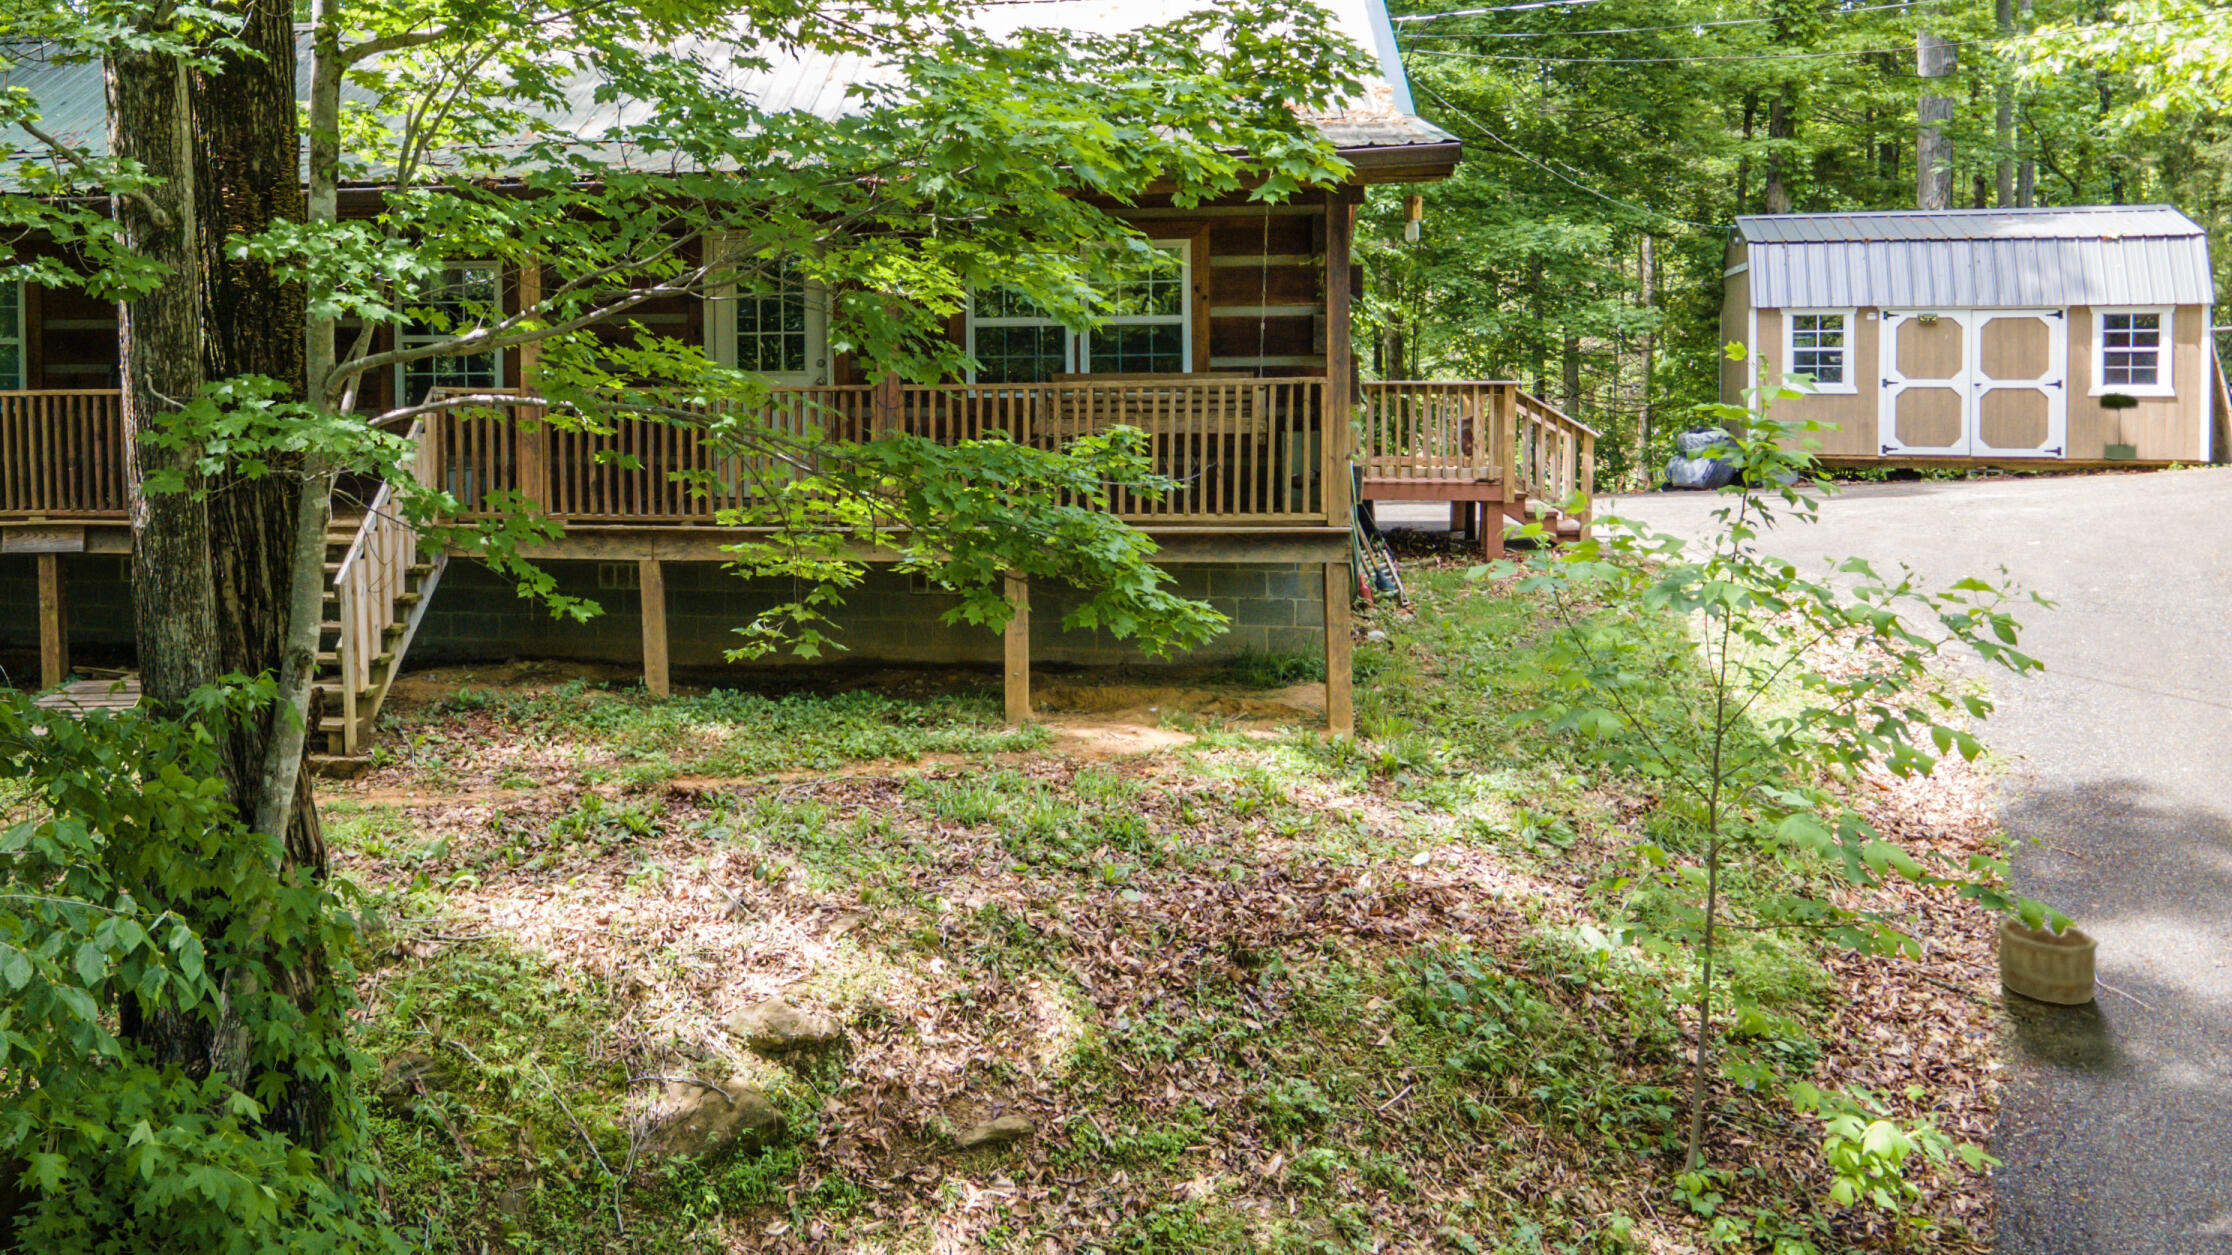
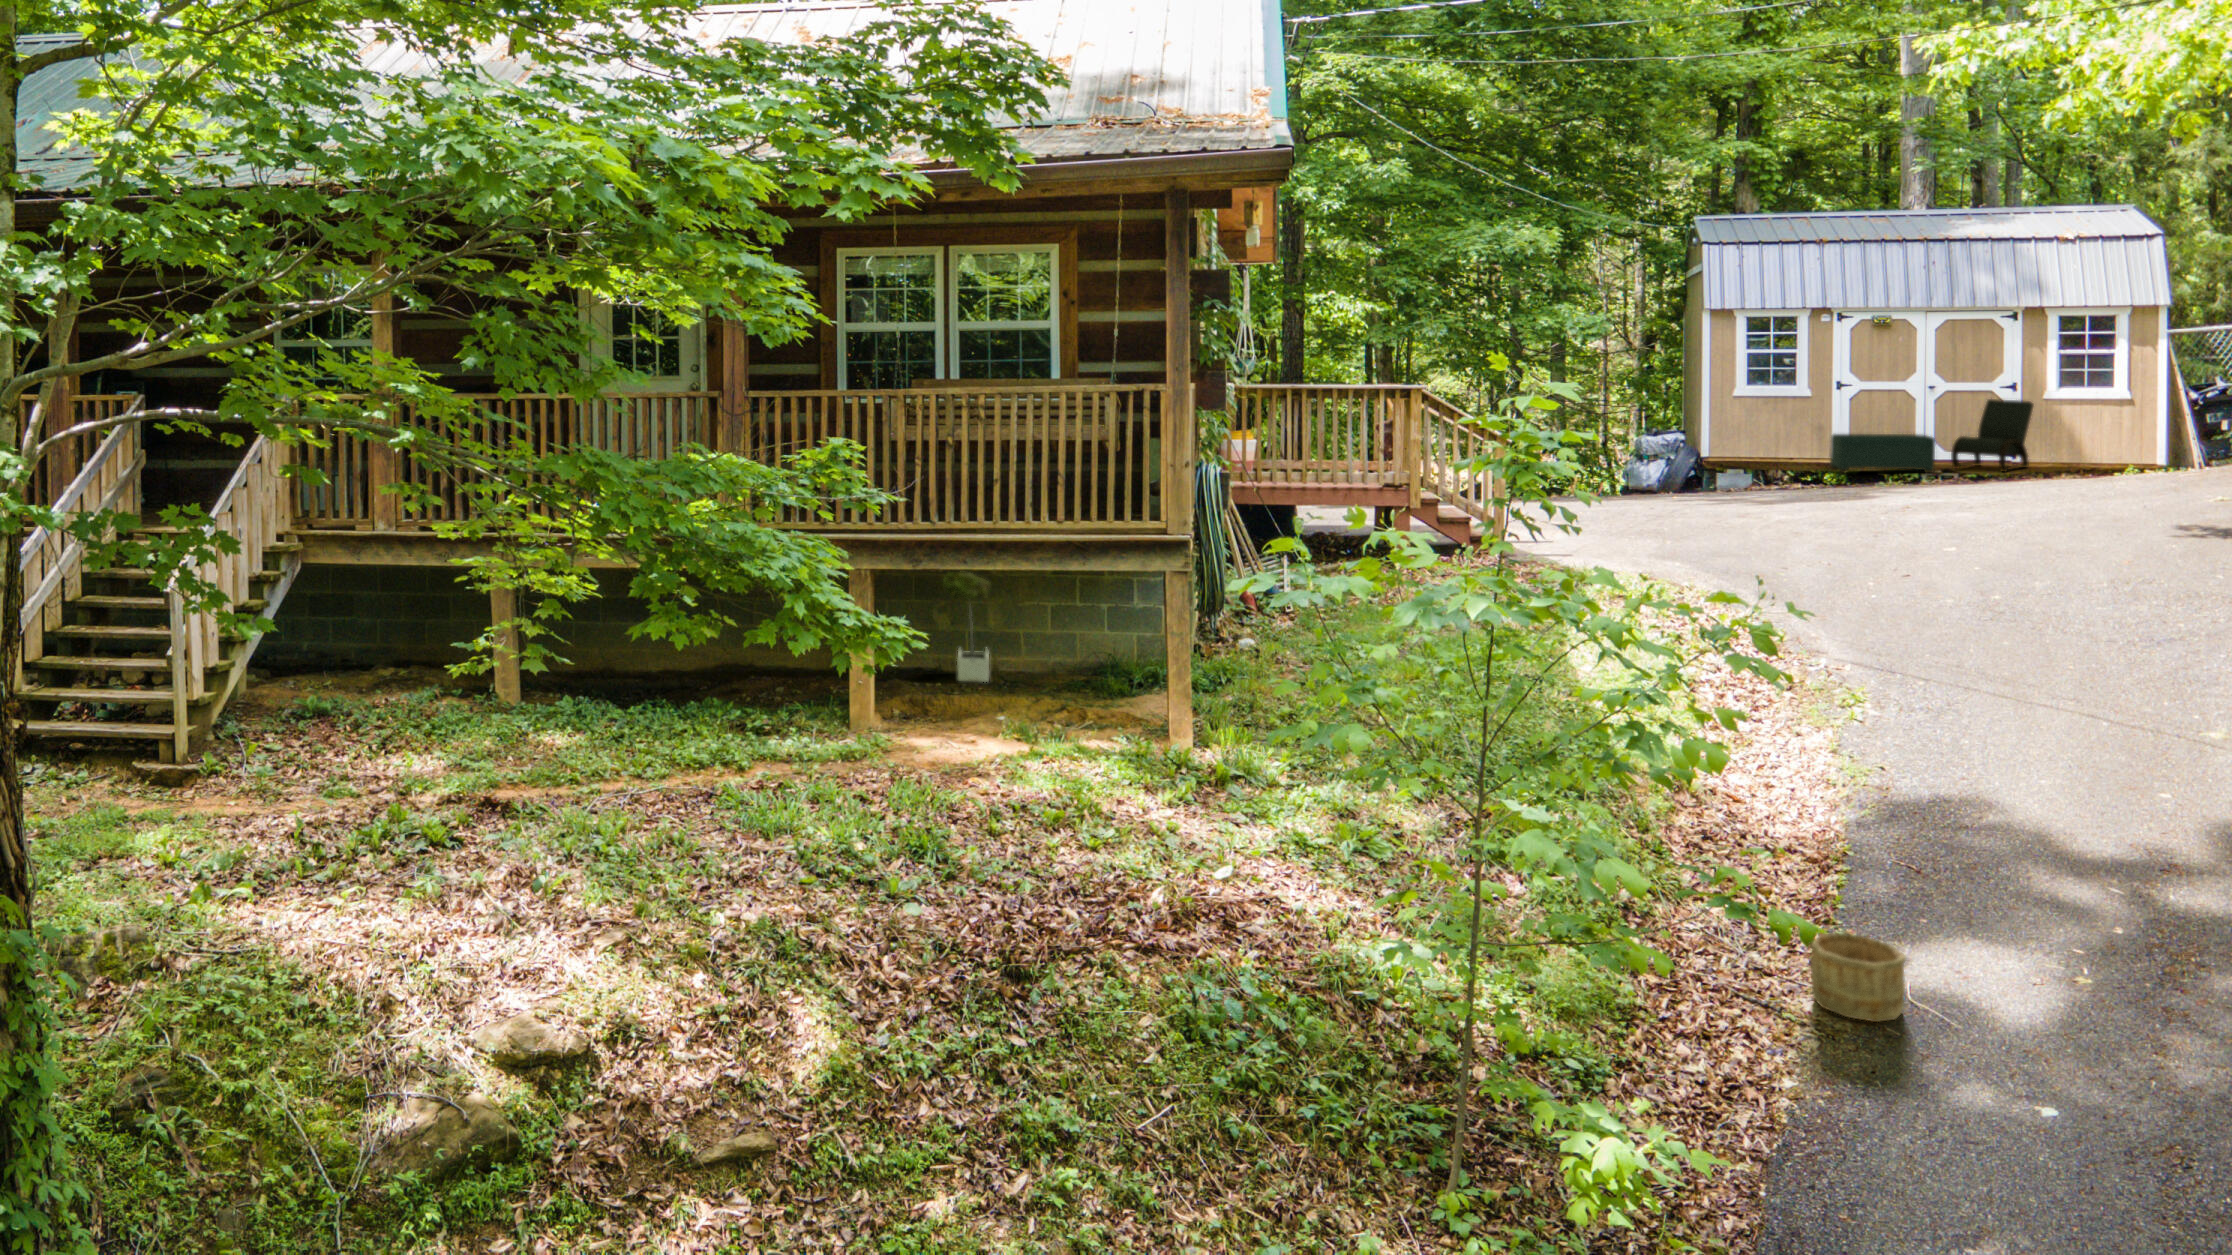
potted tree: present [2099,393,2139,460] -> present [943,573,990,682]
lounge chair: none [1999,396,2081,468] -> present [1951,399,2034,472]
bench: none [1879,430,1984,470] -> present [1830,434,1935,473]

